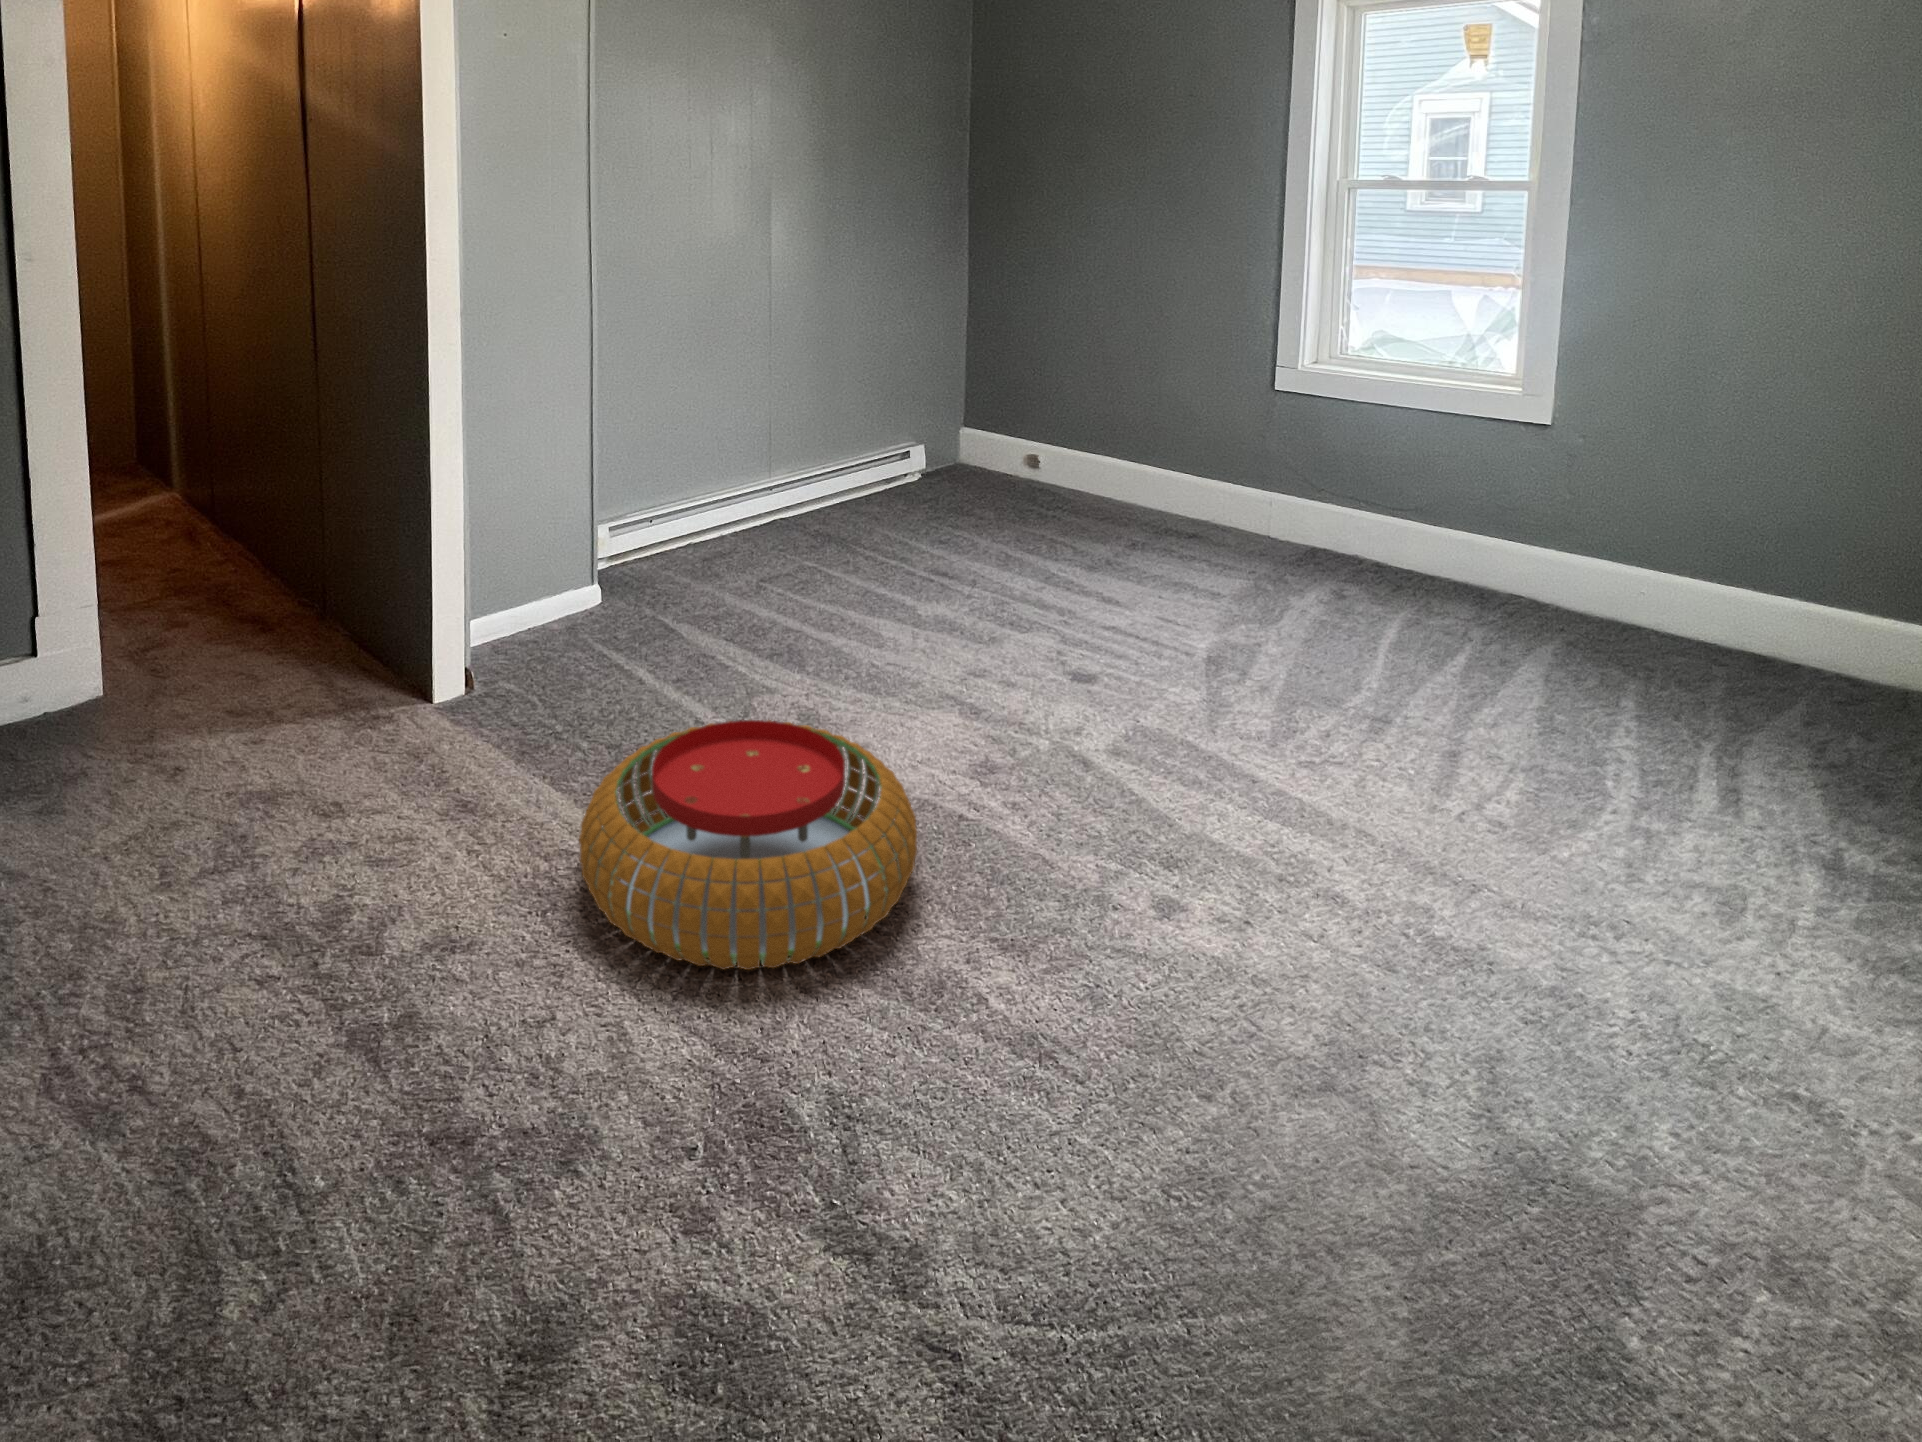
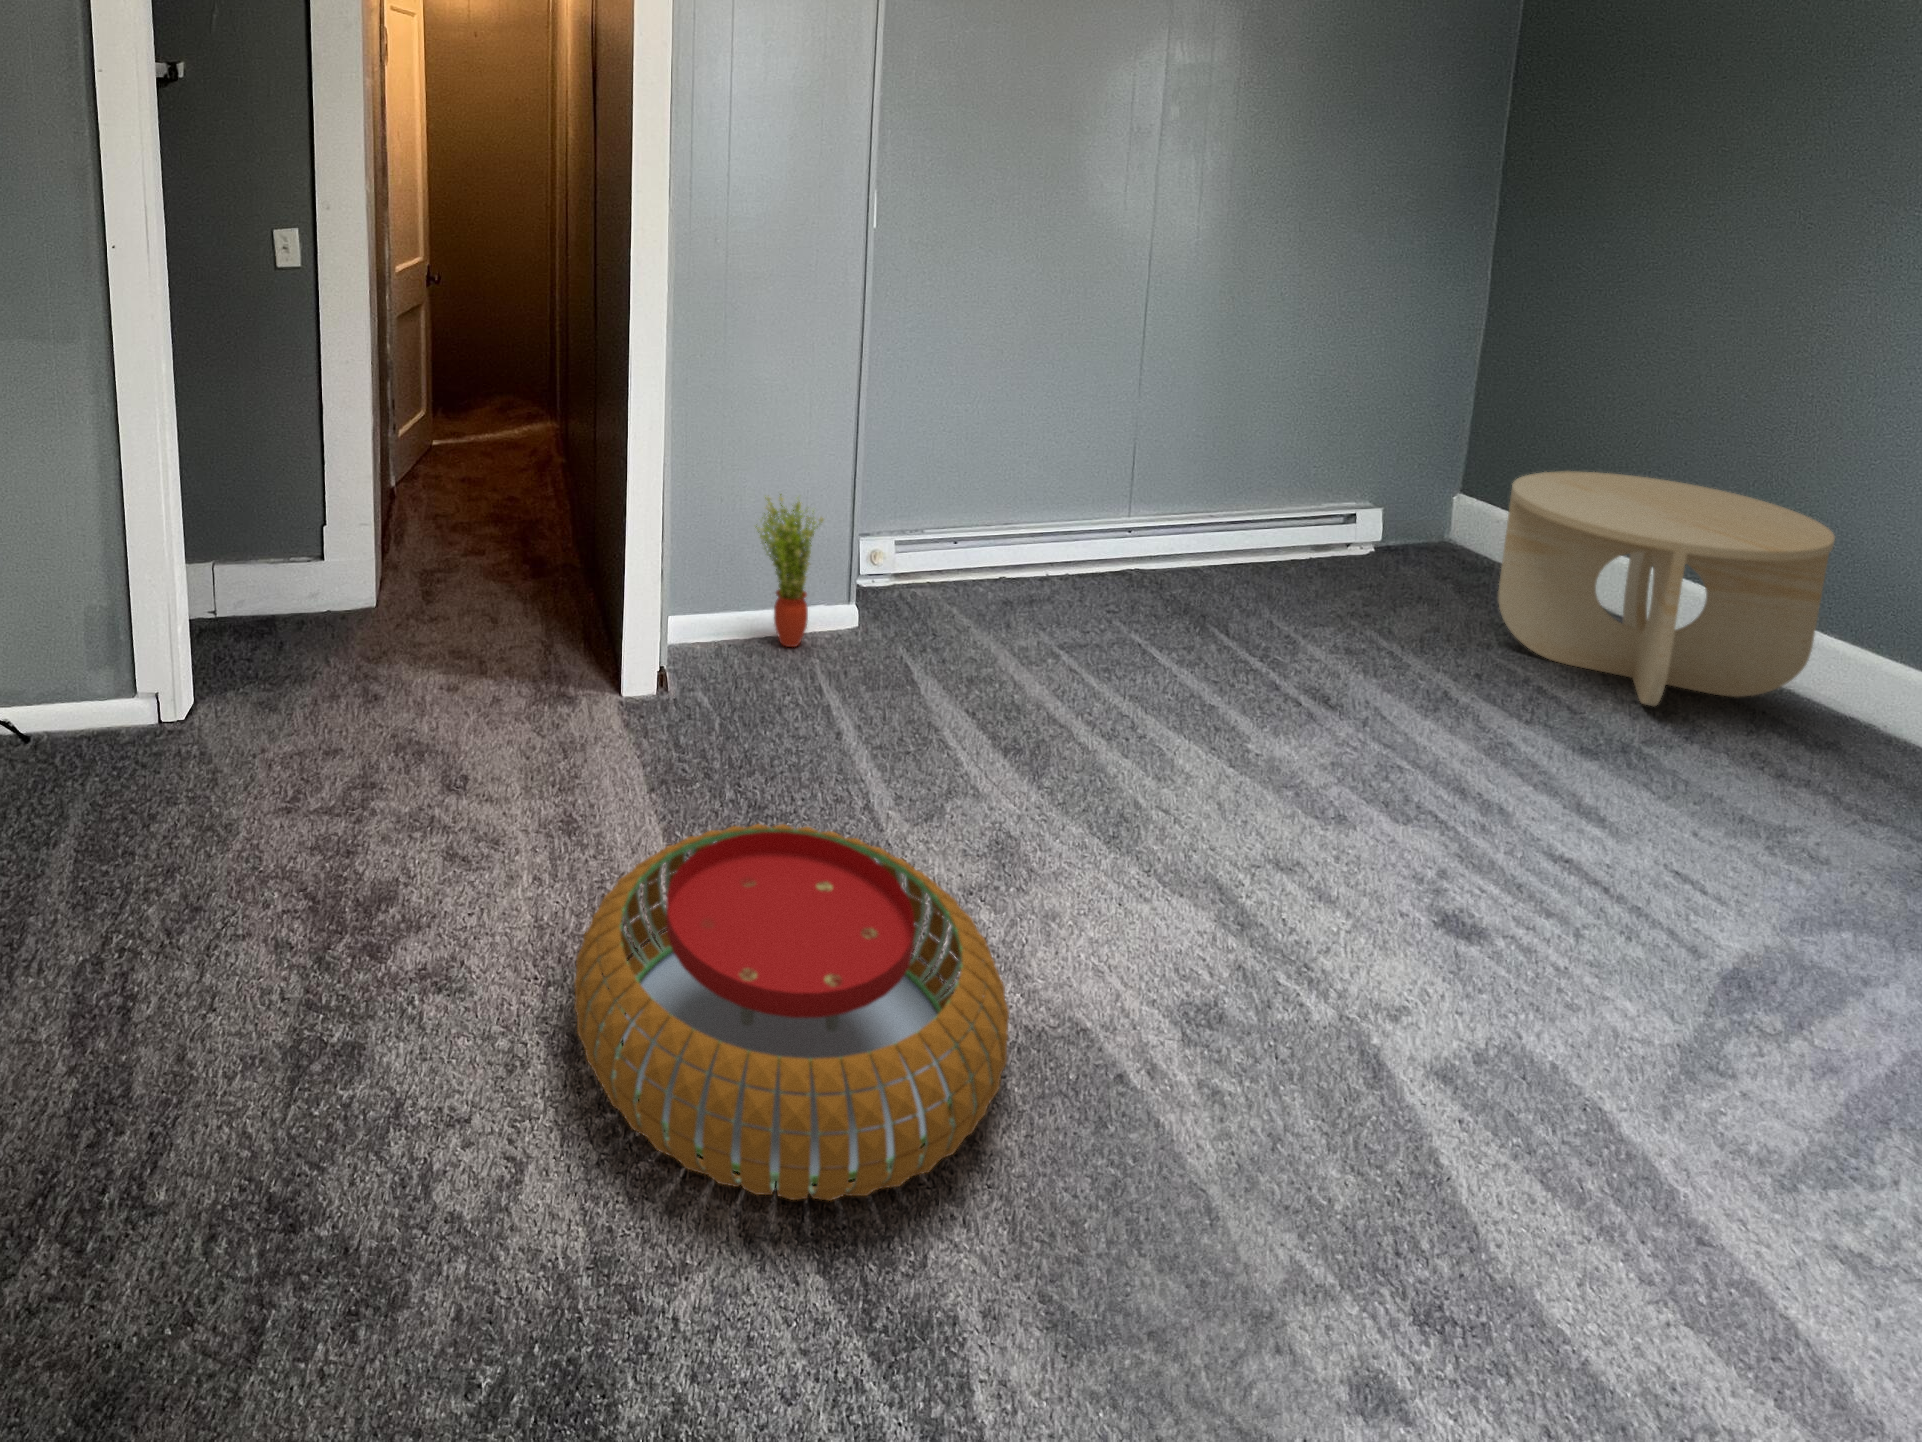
side table: none [1016,393,1182,537] -> present [1498,471,1835,706]
potted plant: none [523,492,583,631] -> present [756,494,823,647]

